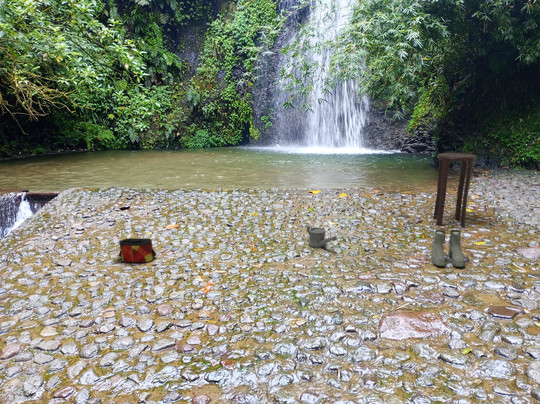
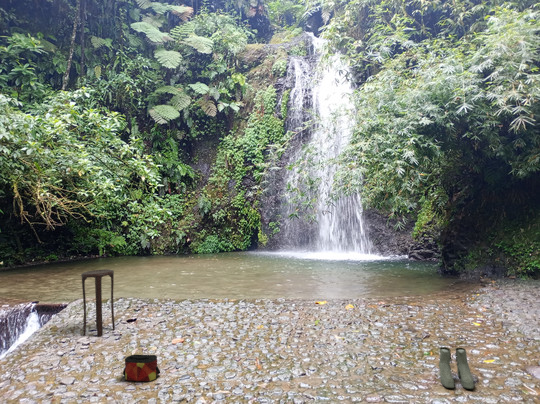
stool: present [433,153,476,227] -> present [81,269,115,336]
watering can: present [307,226,337,248] -> none [312,341,342,366]

